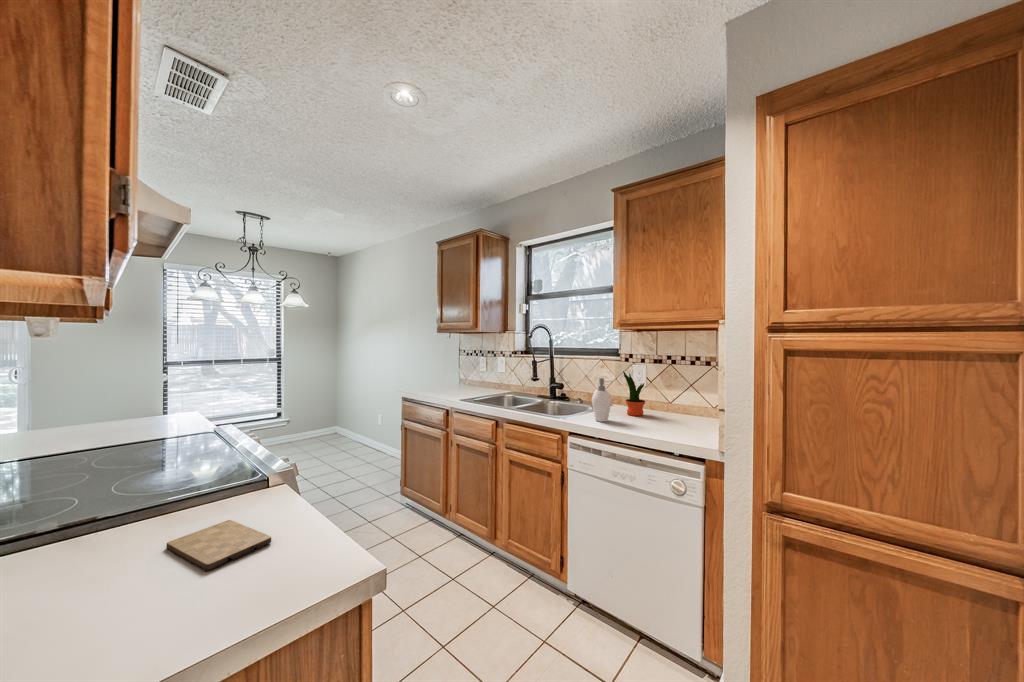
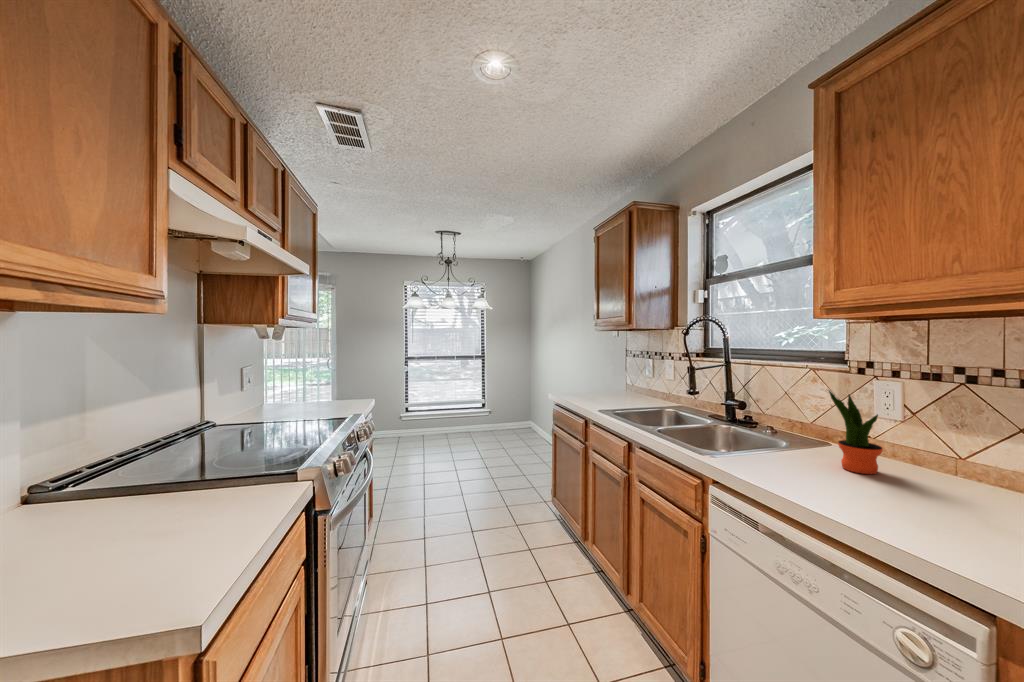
soap dispenser: present [592,378,611,422] -> none [757,399,803,473]
cutting board: present [166,520,271,571] -> none [113,509,213,563]

